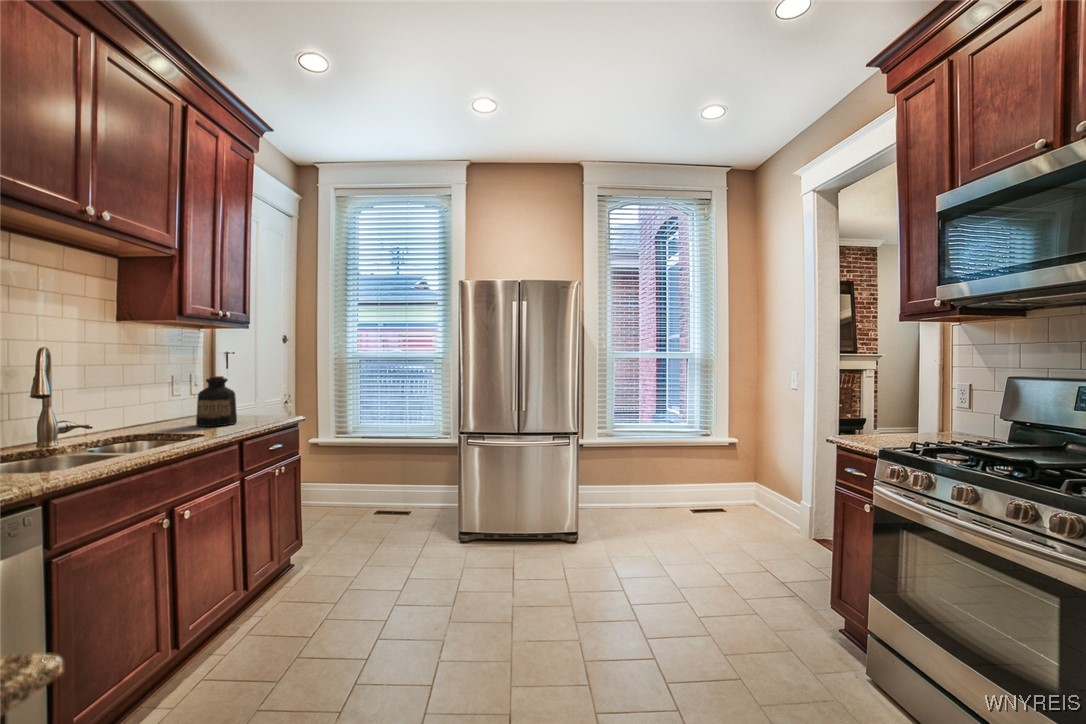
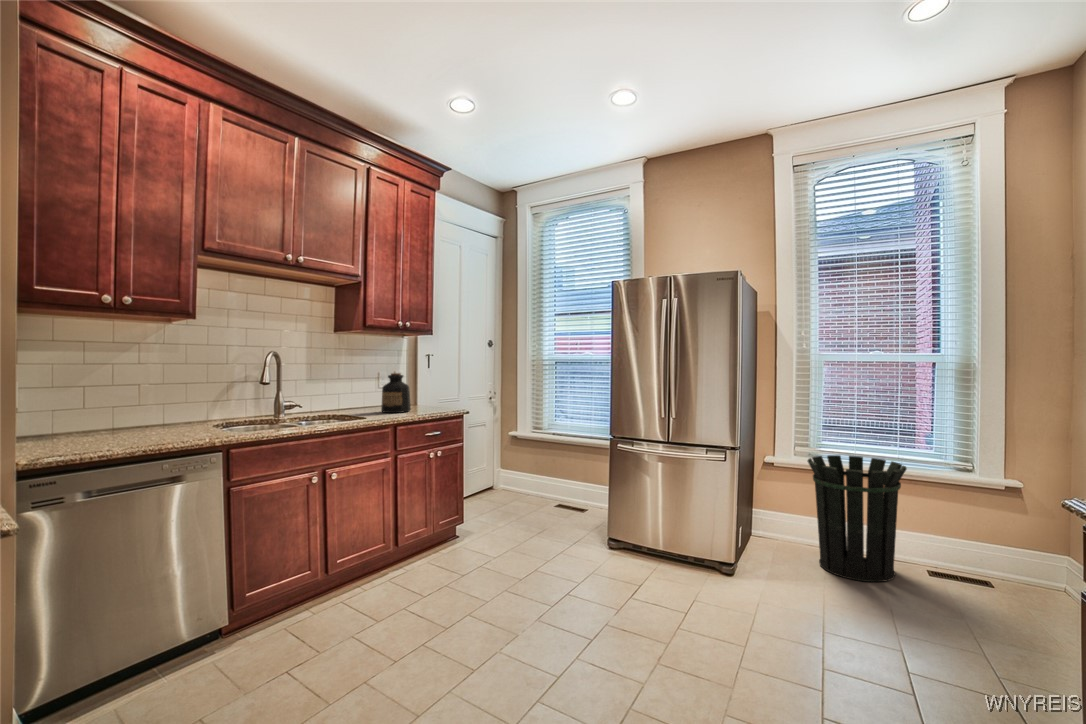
waste bin: none [614,435,678,526] -> present [807,455,907,582]

